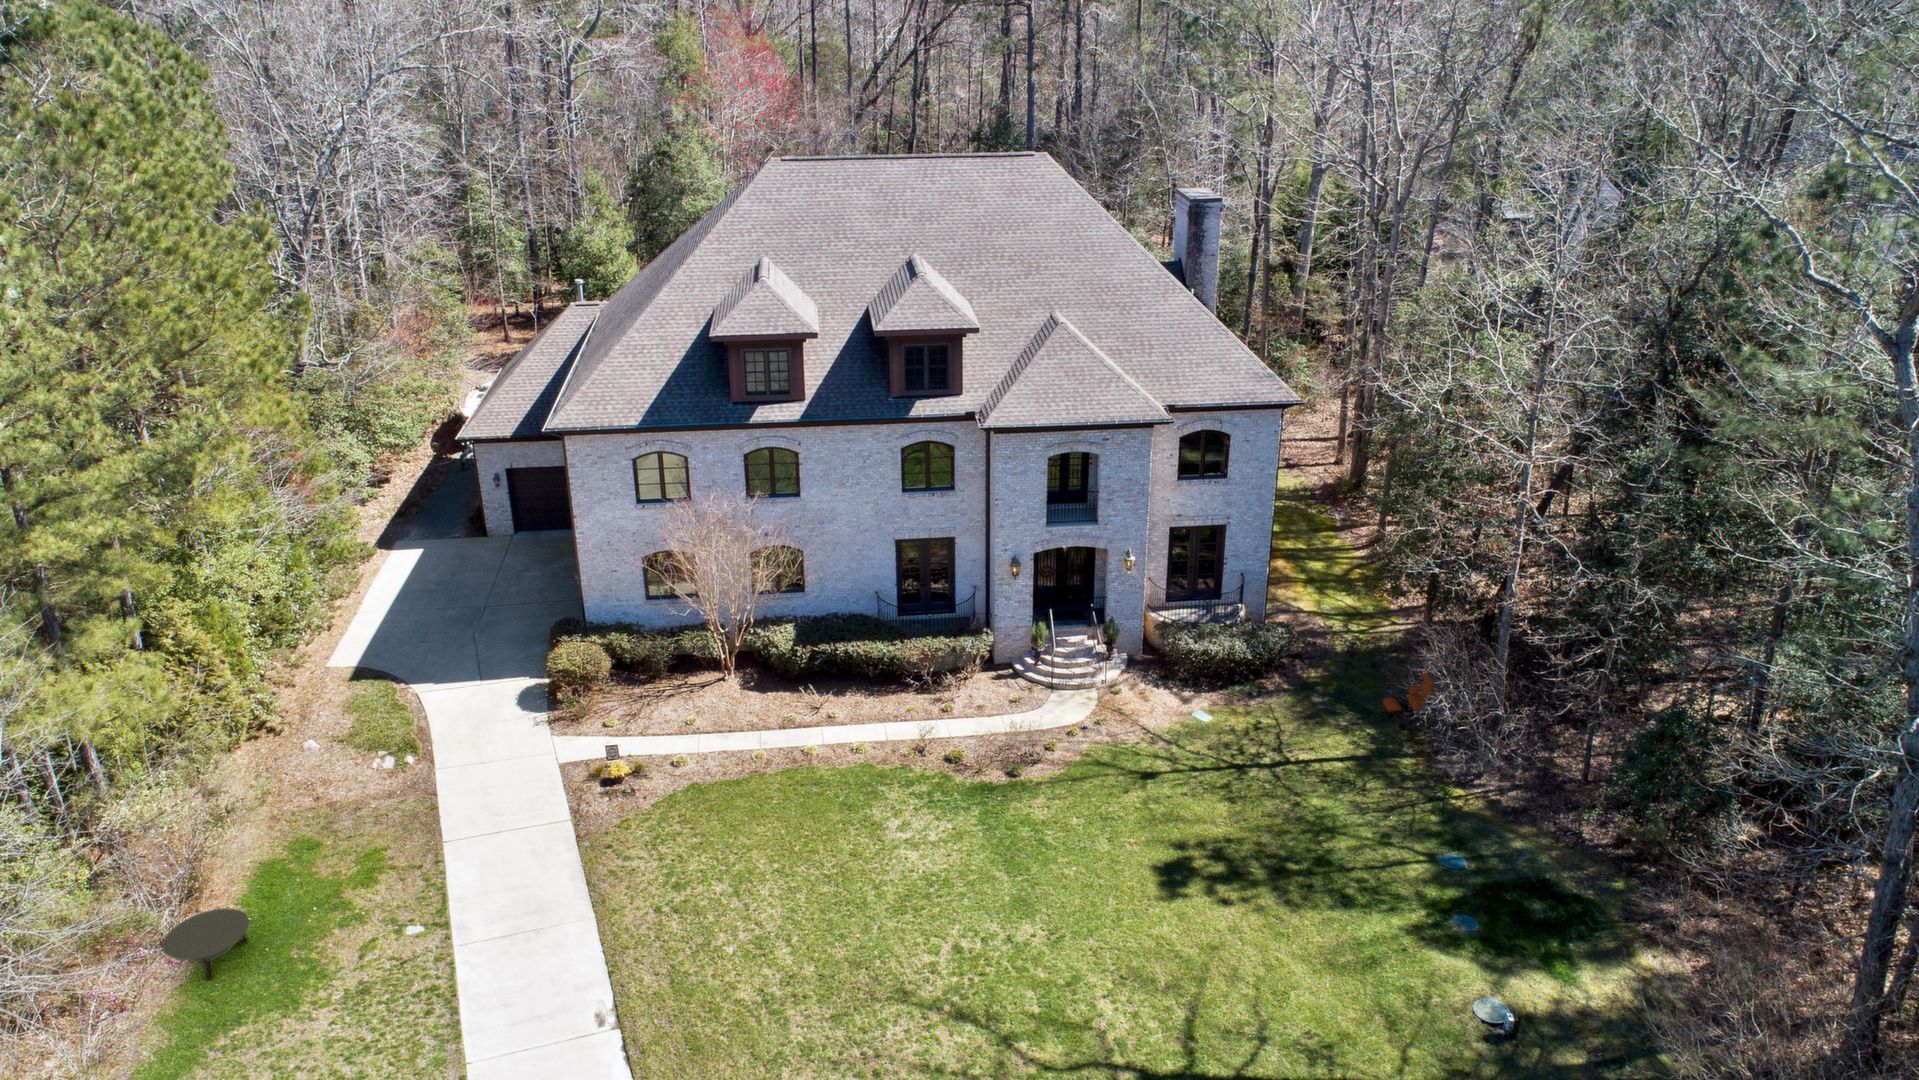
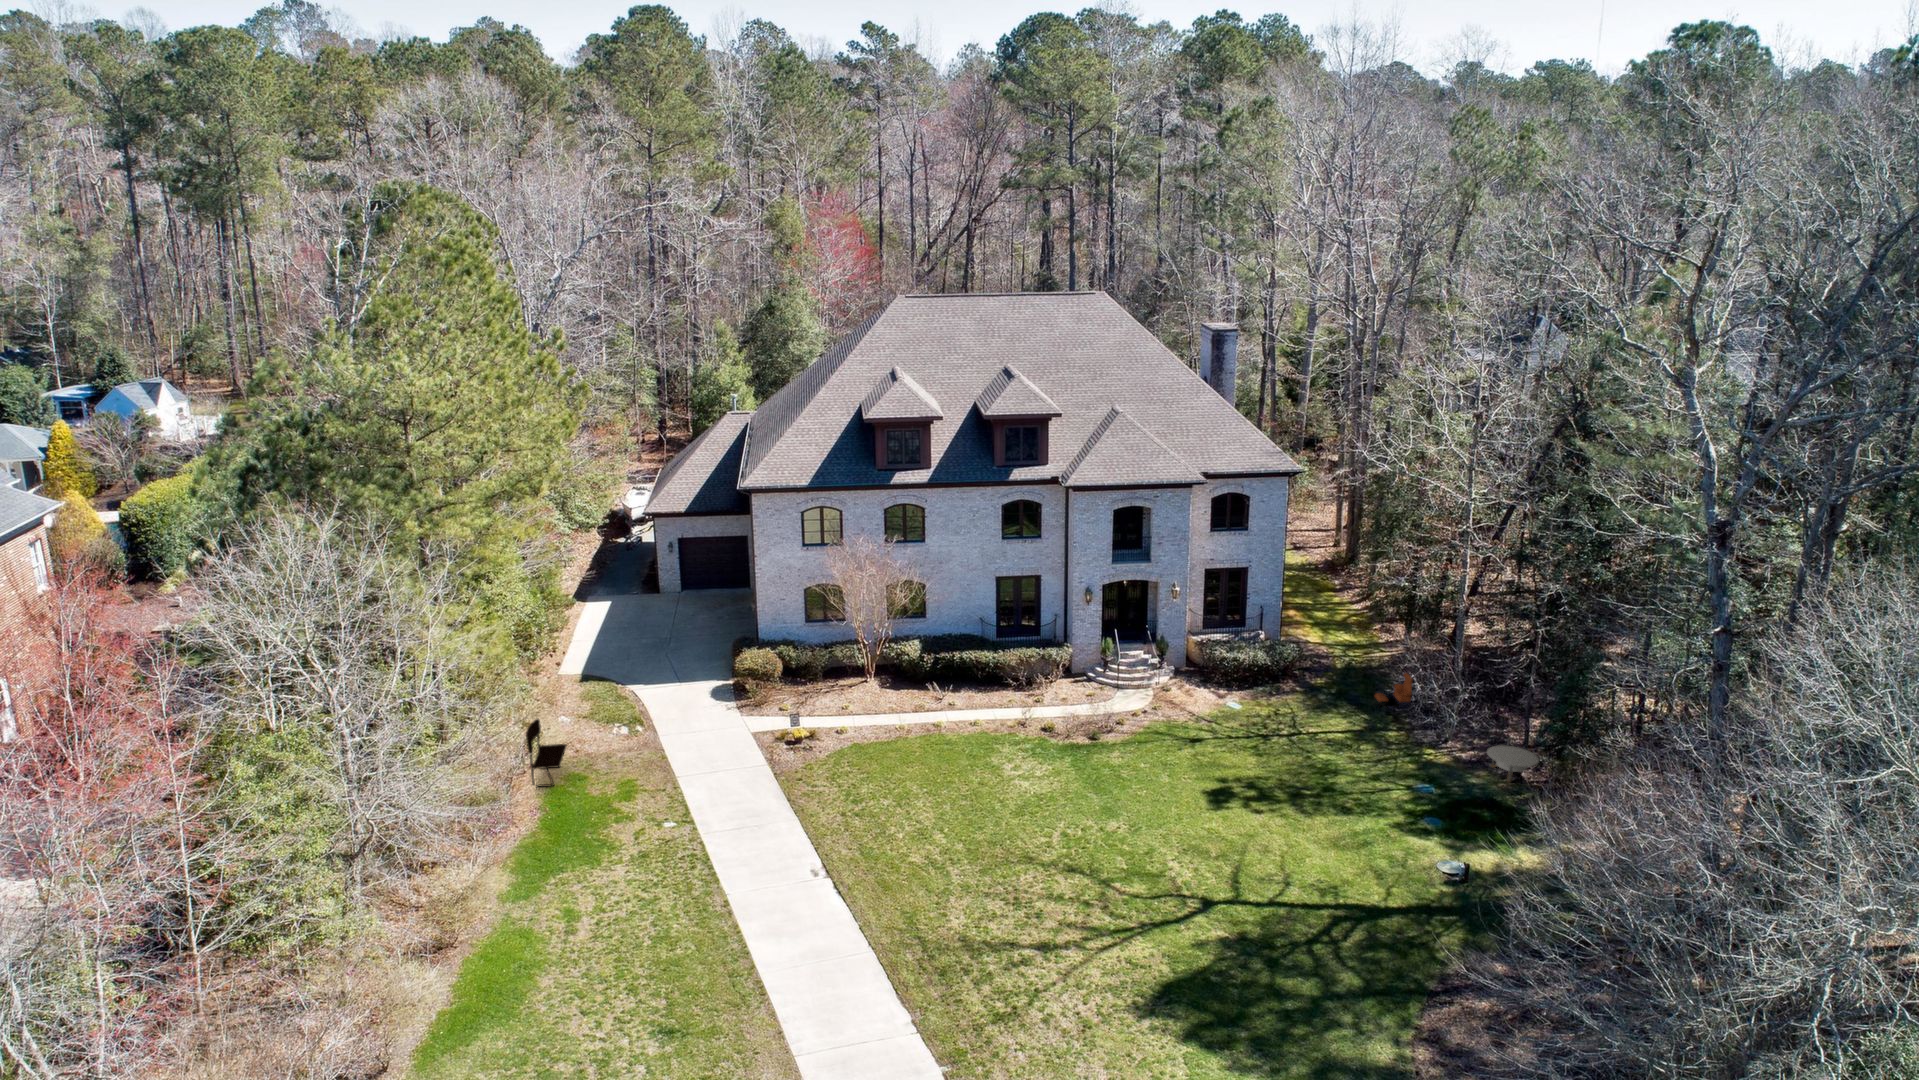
bench: none [219,770,291,868] -> present [526,719,567,787]
round table: present [162,908,249,981] -> present [1487,745,1539,782]

